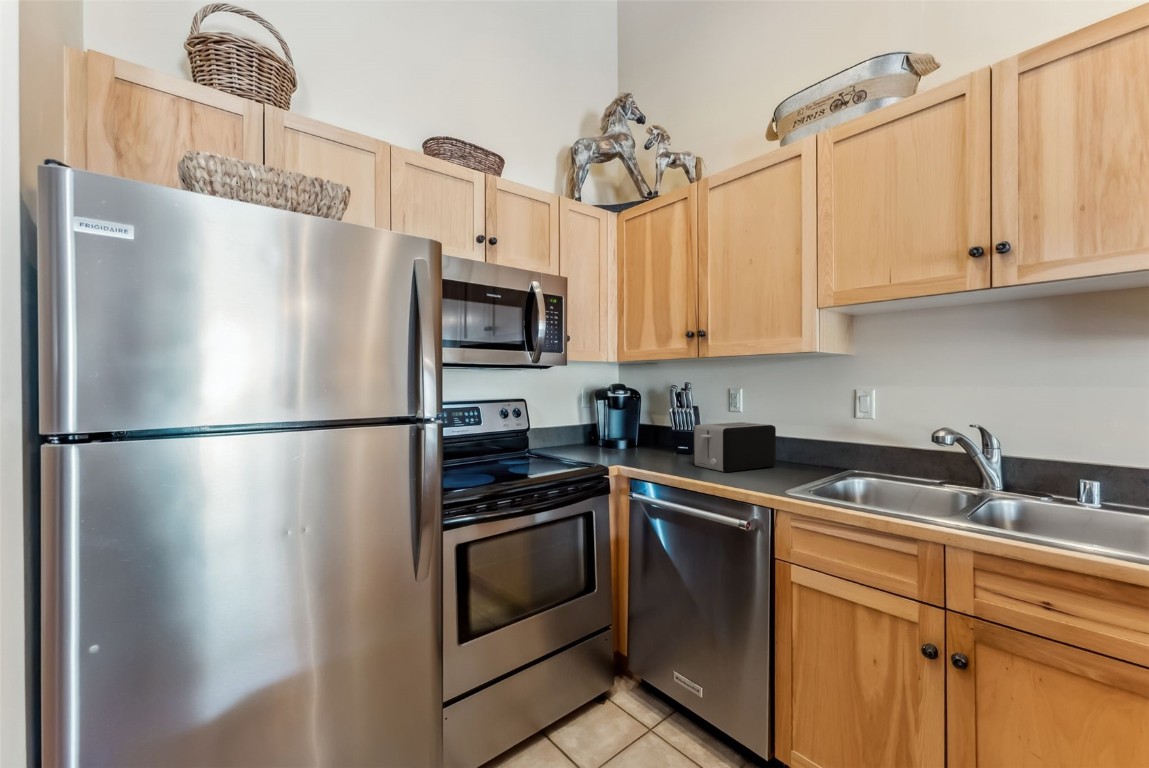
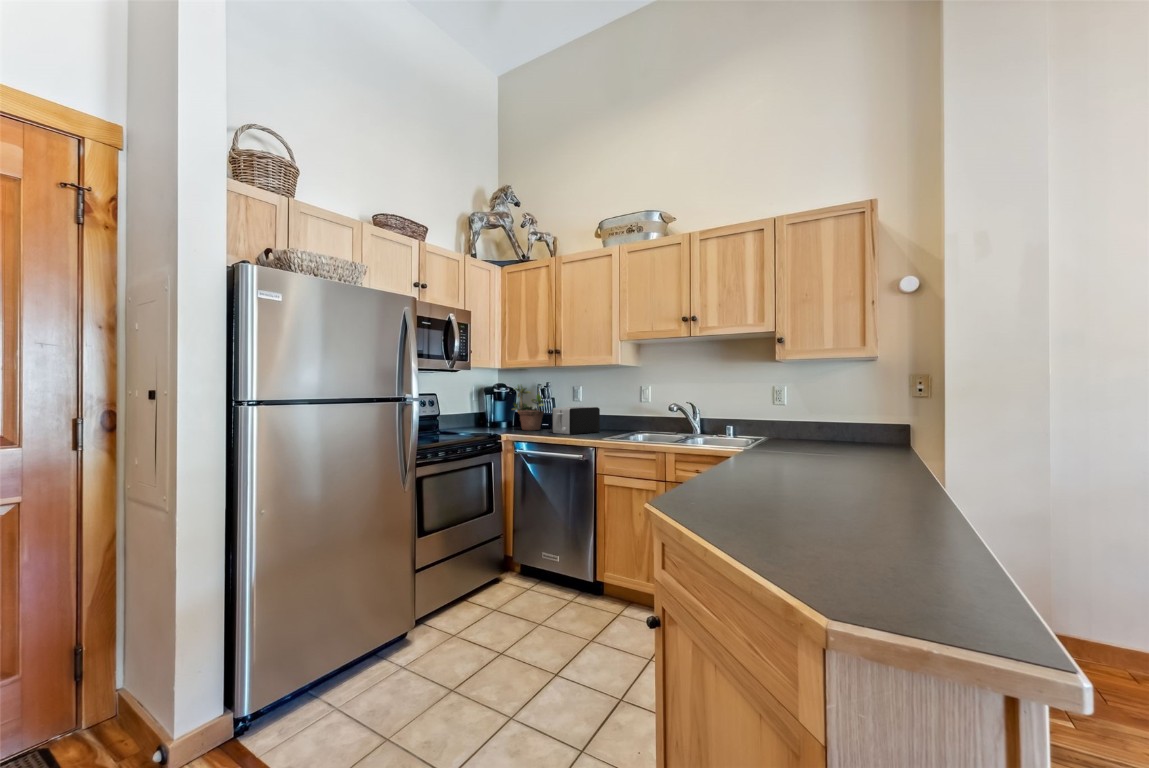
potted plant: none [632,380,682,457] -> present [512,385,544,431]

